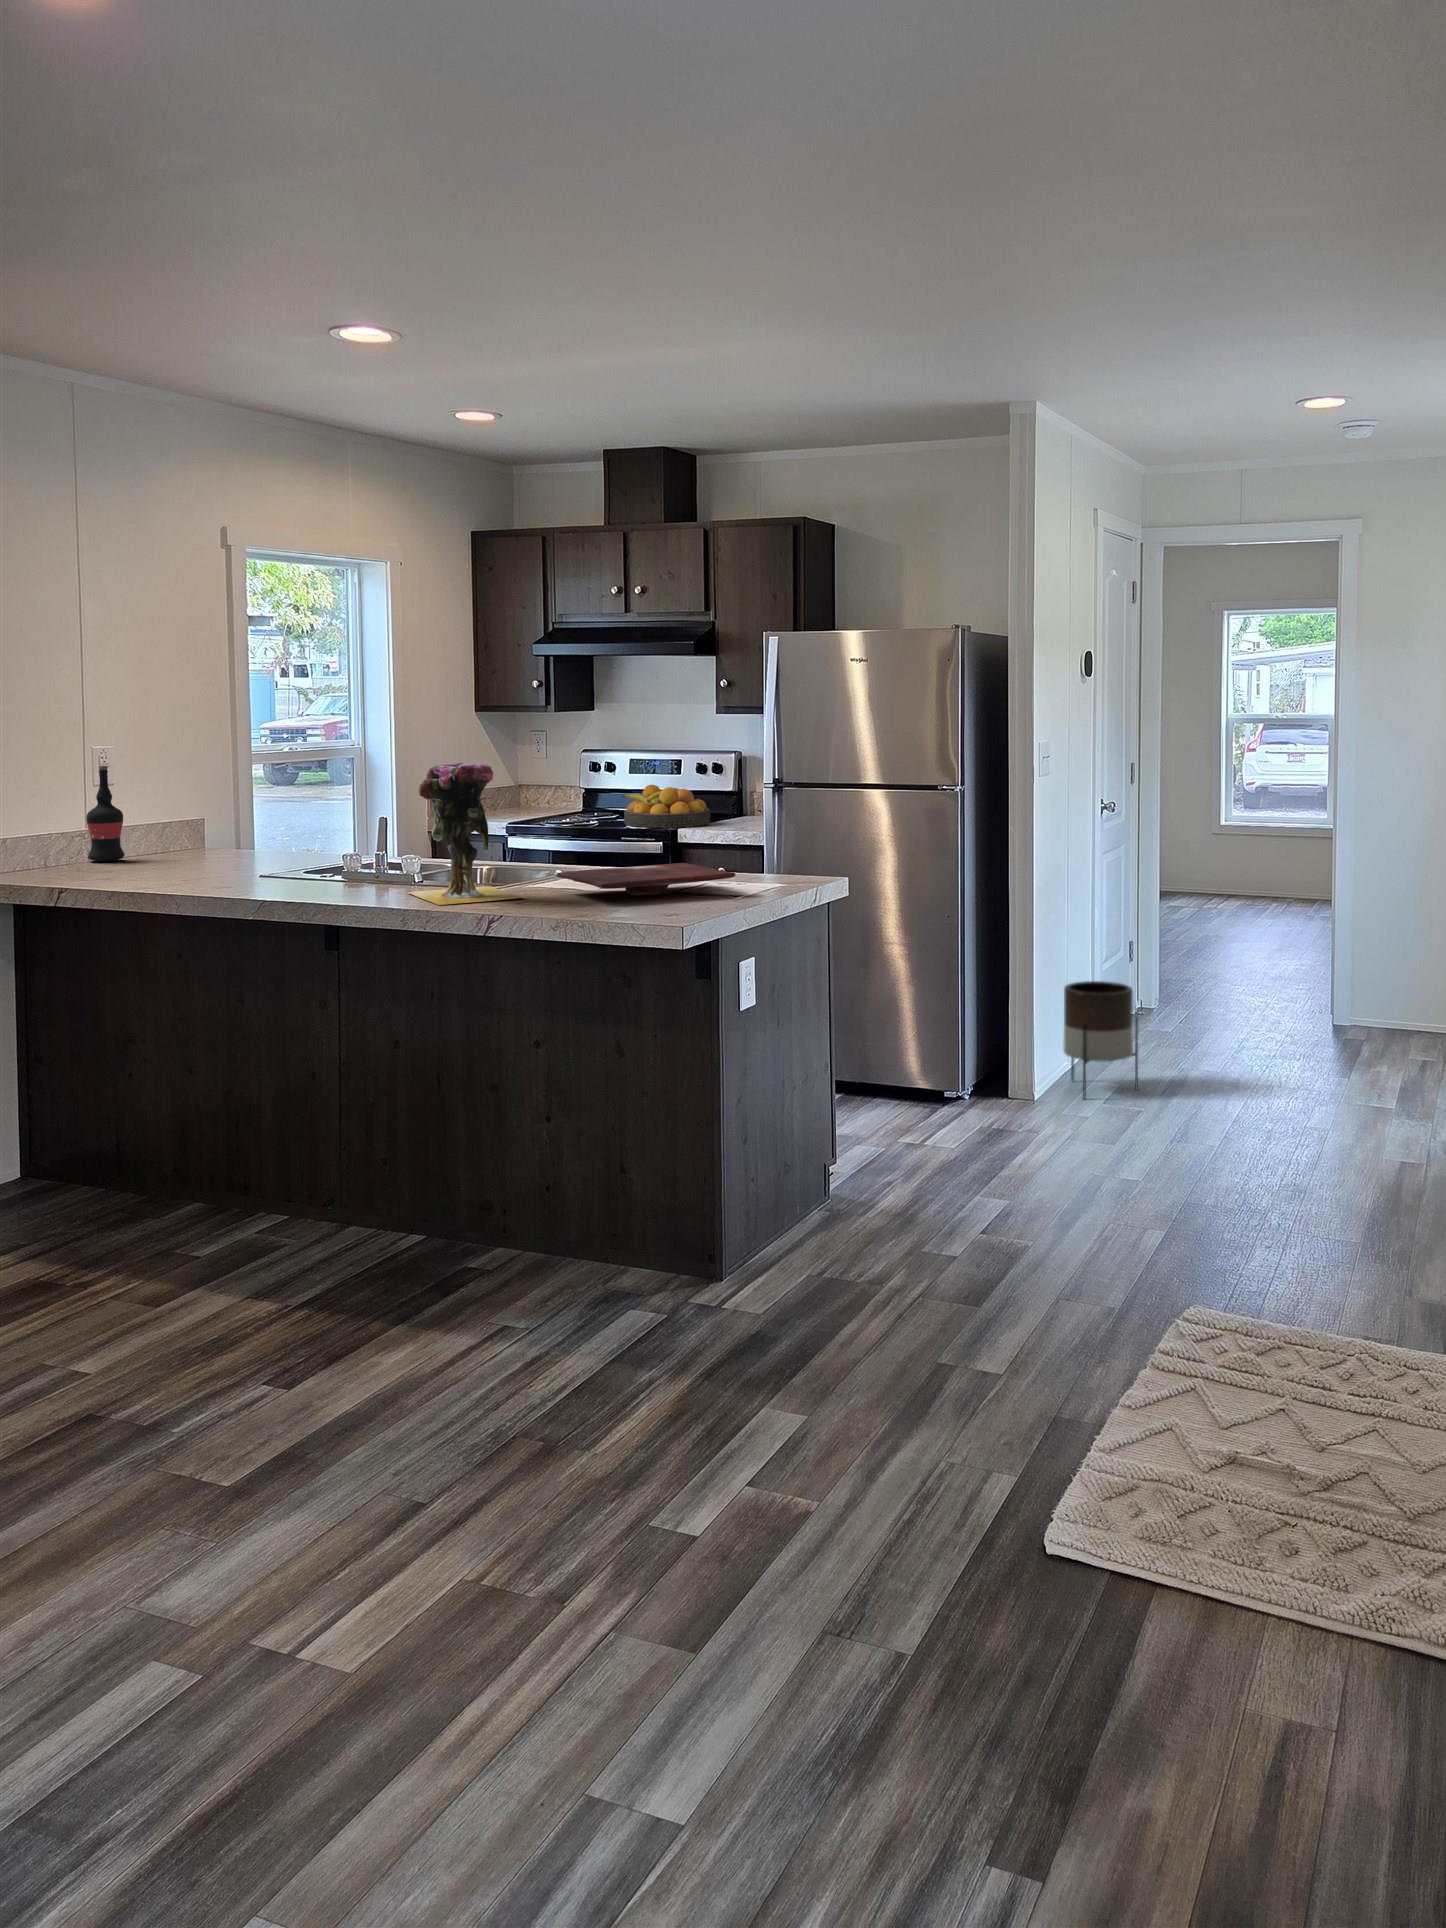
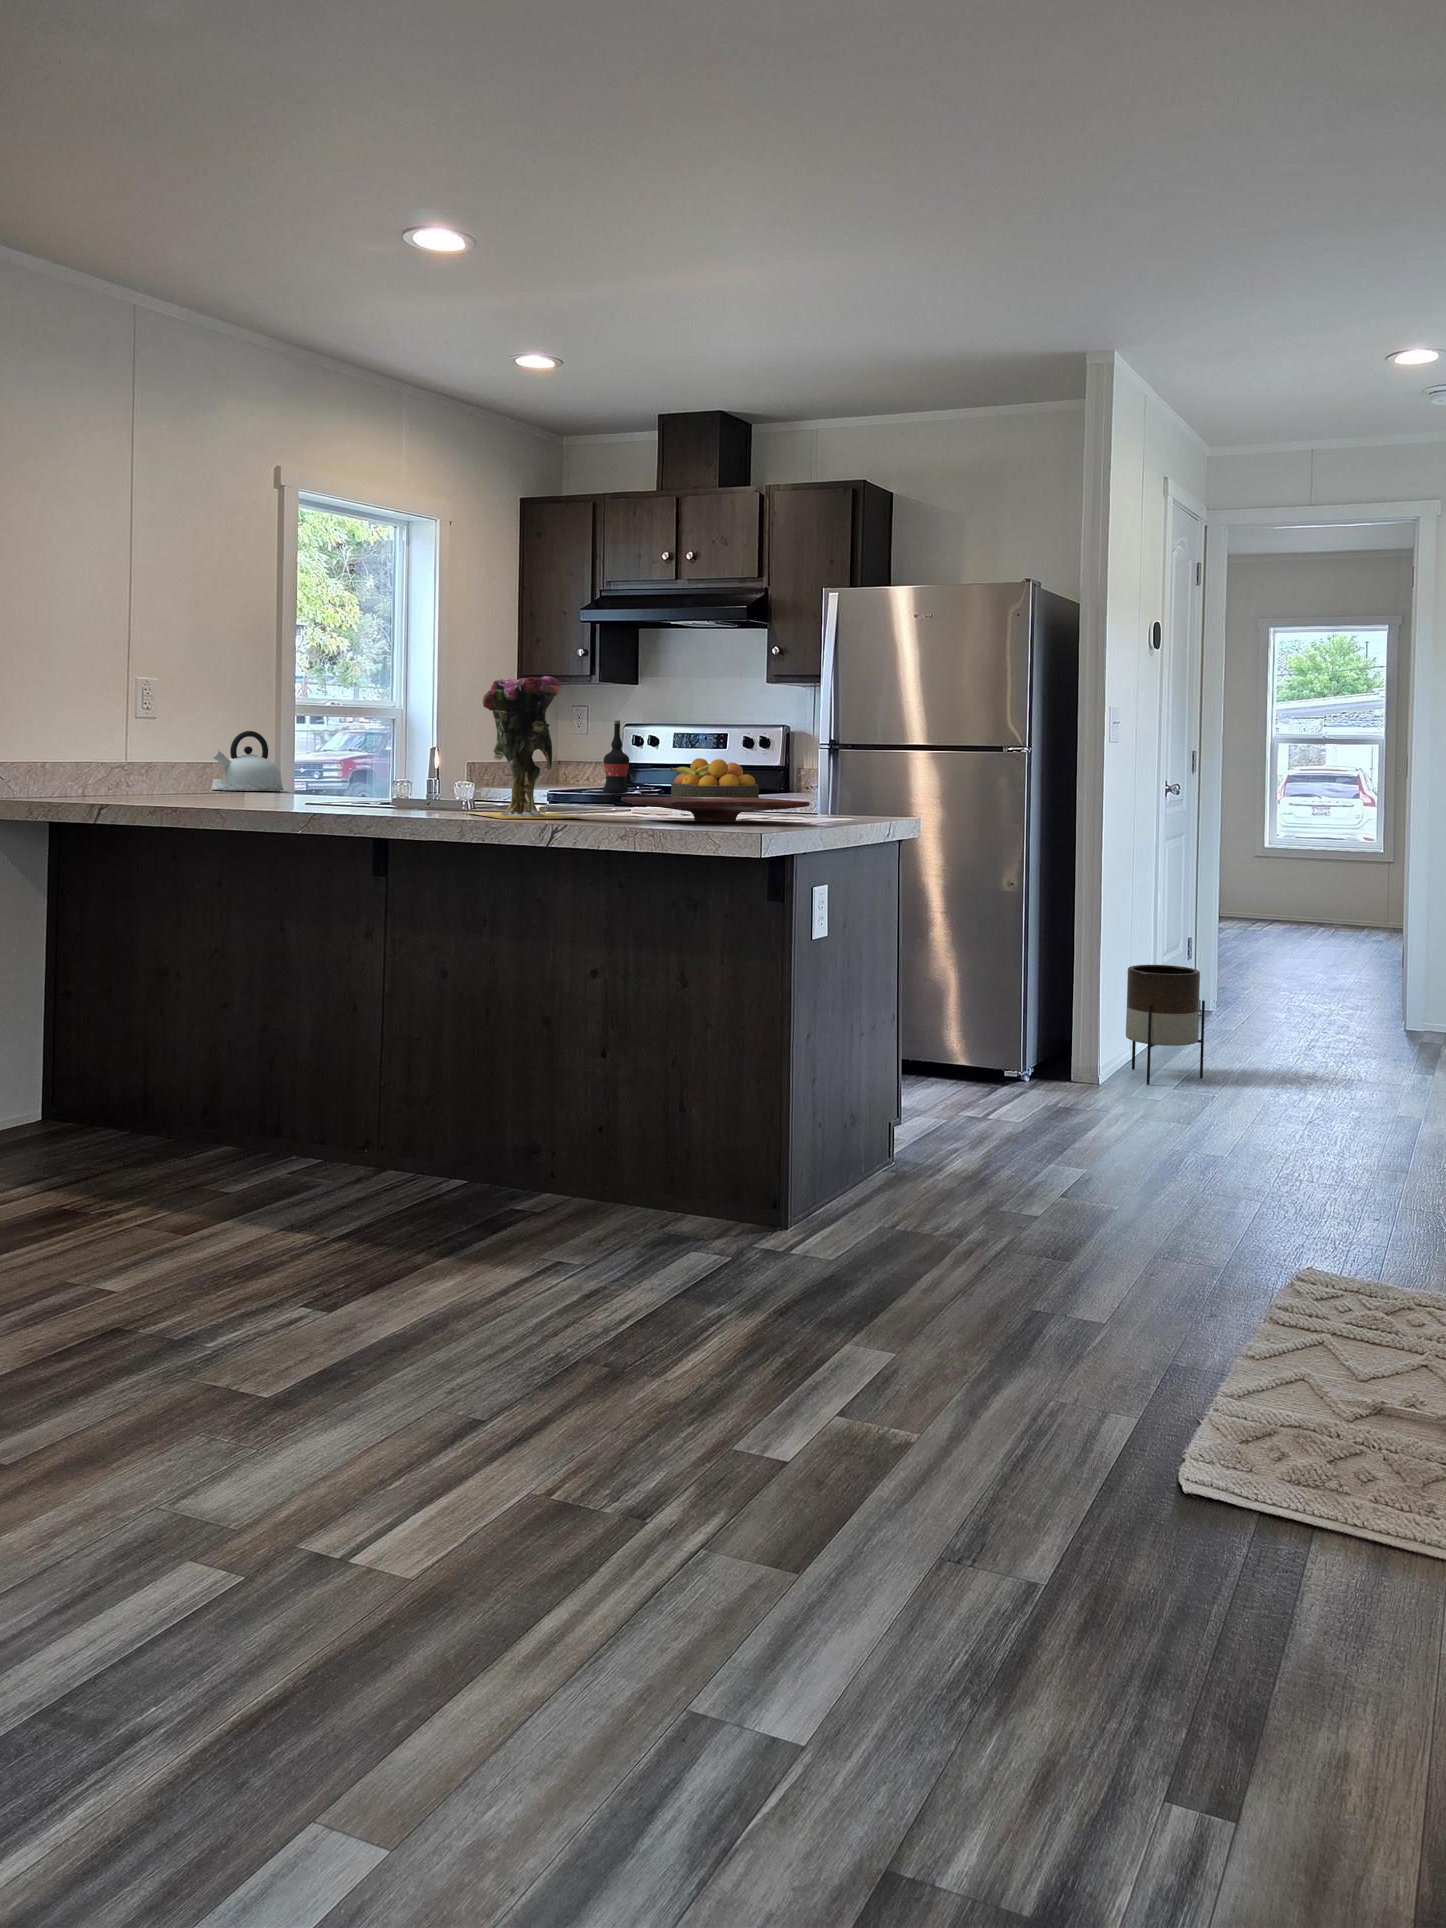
wine bottle: present [86,765,125,861] -> present [603,720,629,794]
kettle: none [166,788,241,849] -> present [211,731,284,791]

